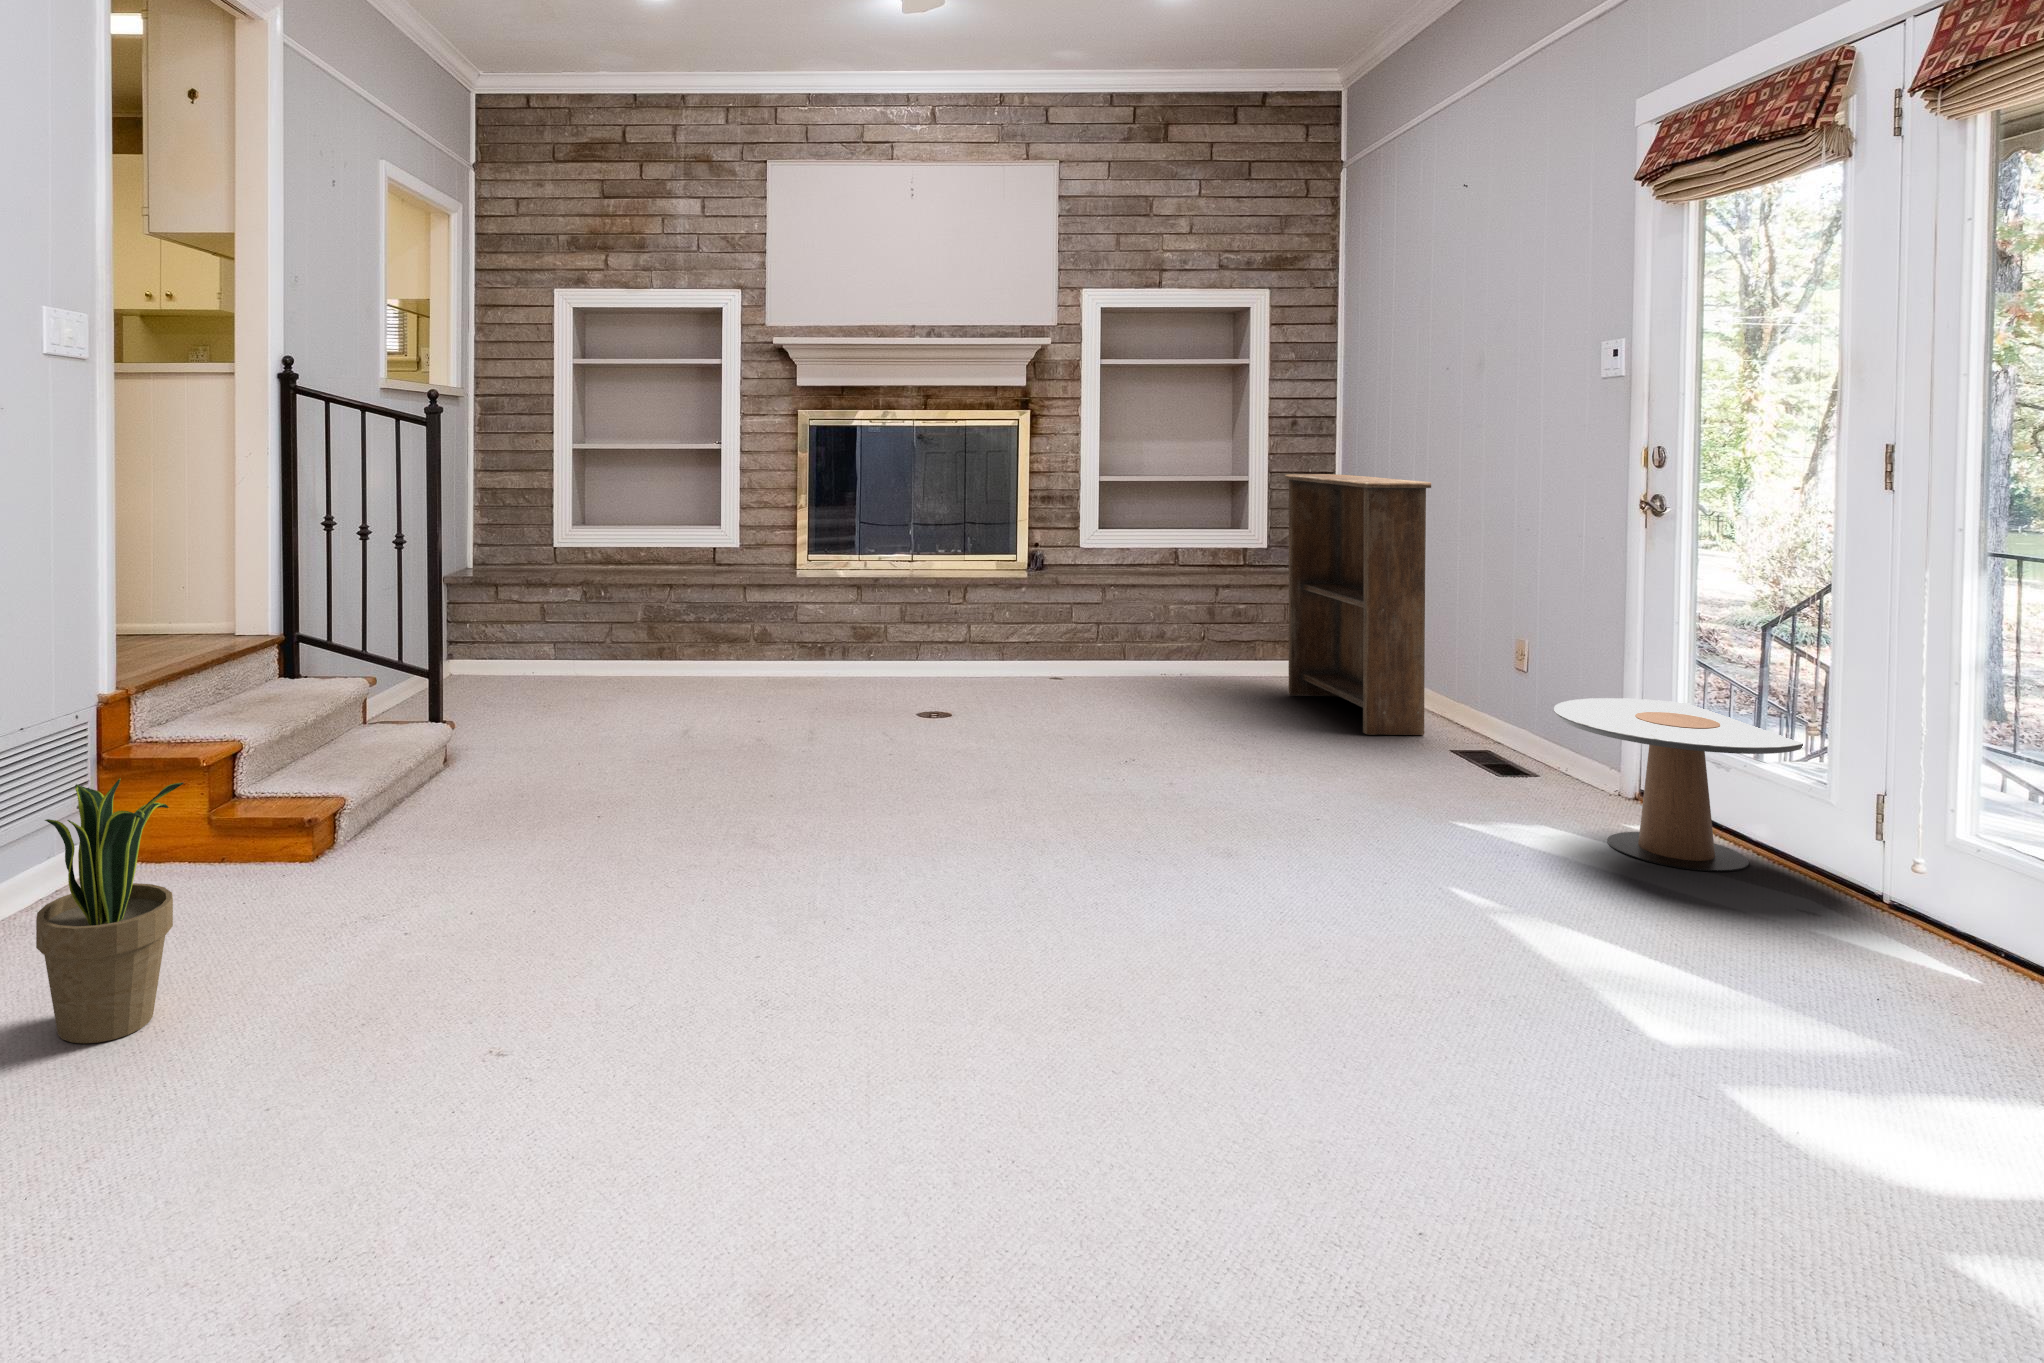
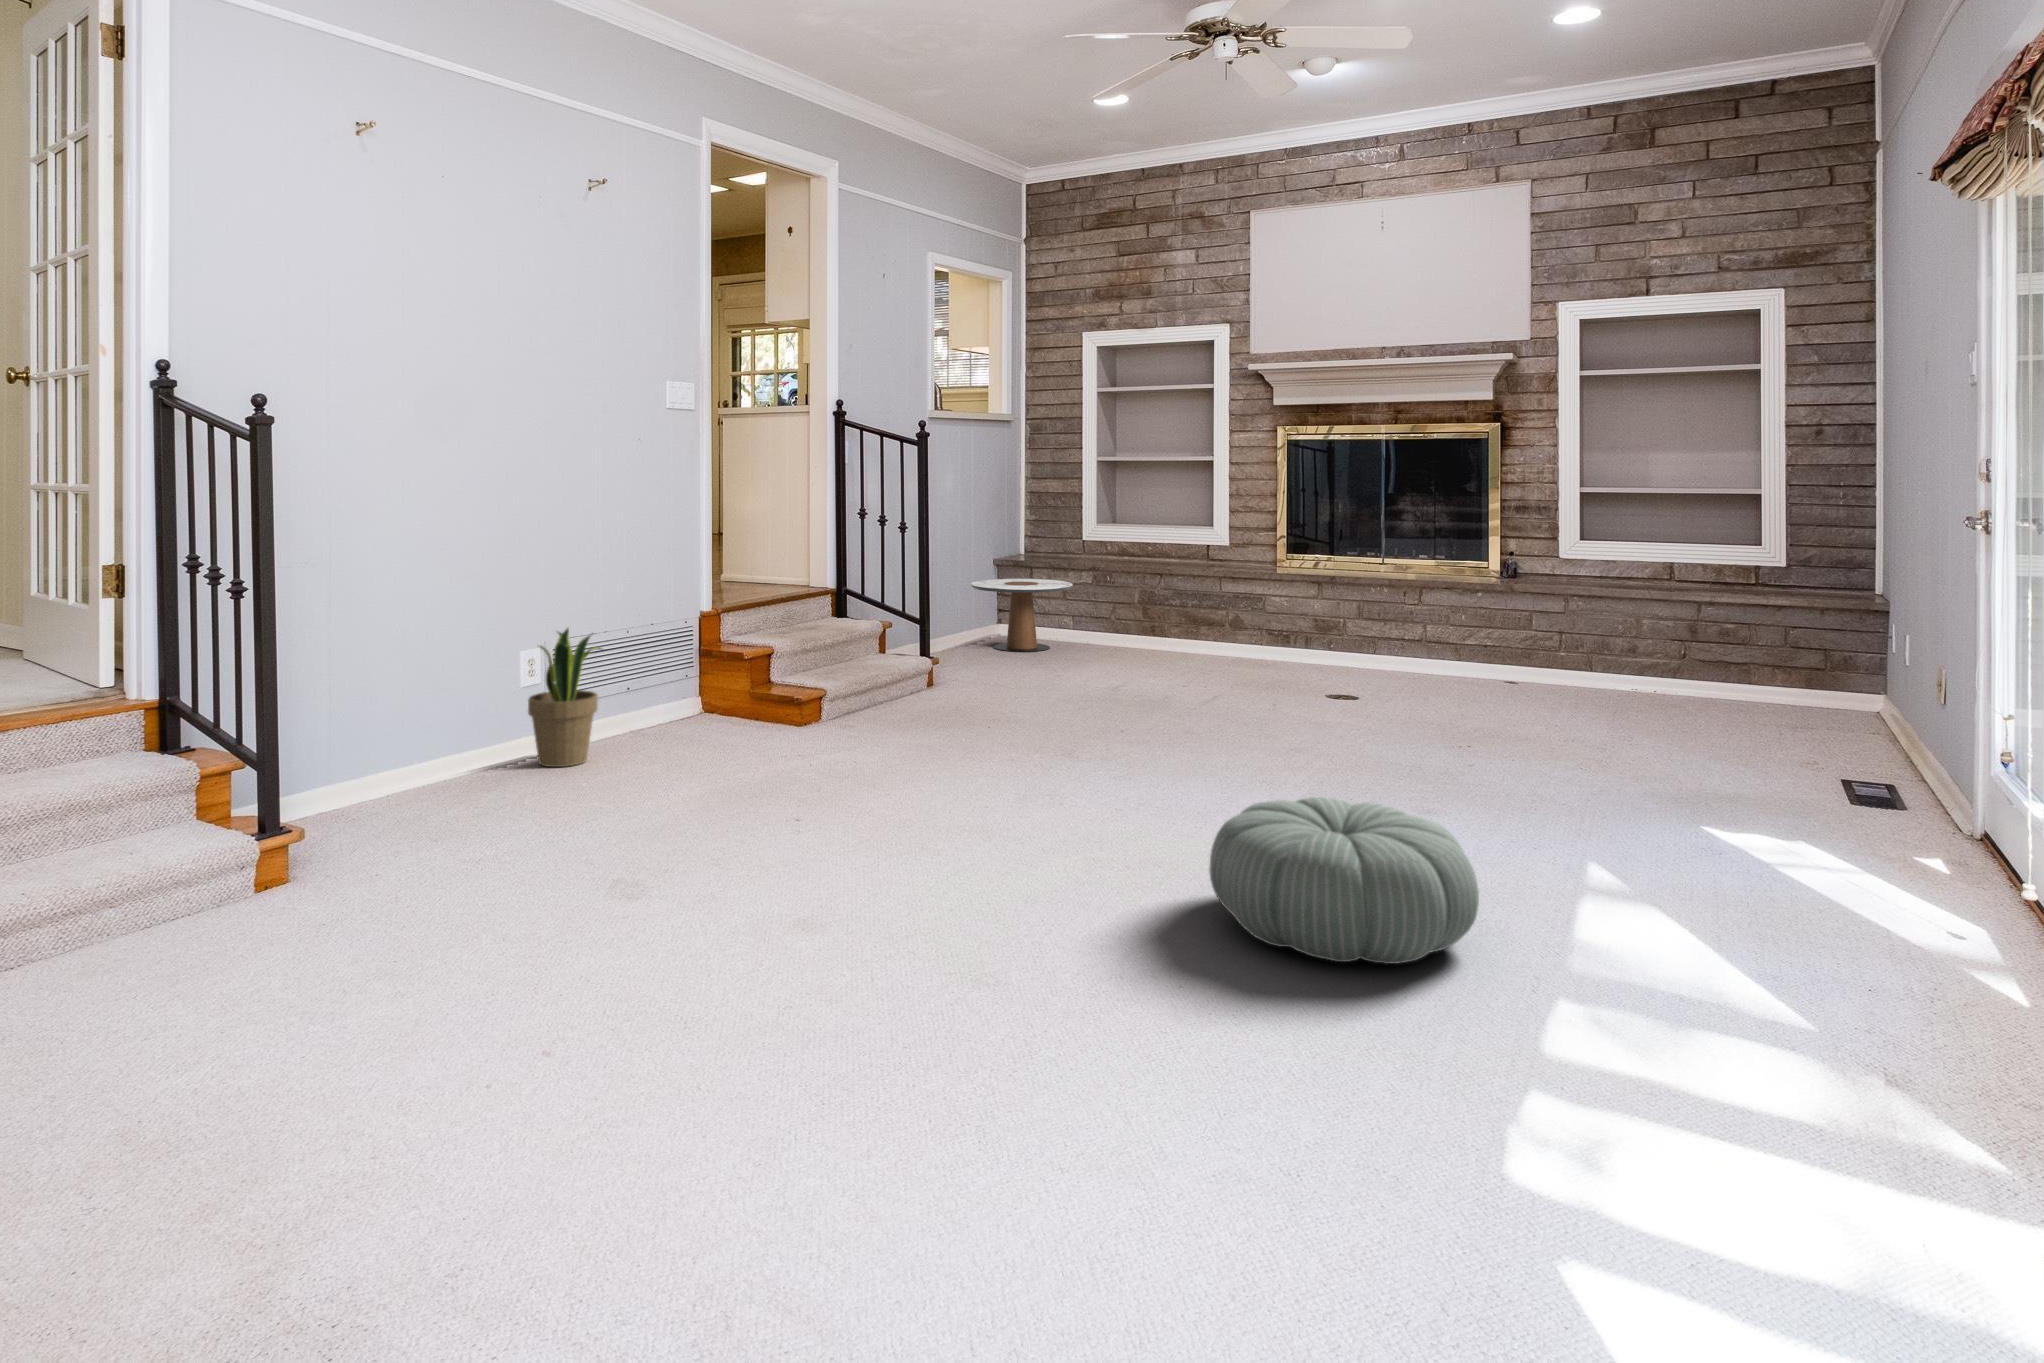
bookshelf: present [1285,474,1431,735] -> none [1732,485,1819,761]
side table: present [1554,698,1803,872] -> present [971,579,1073,652]
pouf: none [1378,889,1751,1119] -> present [1209,797,1479,964]

